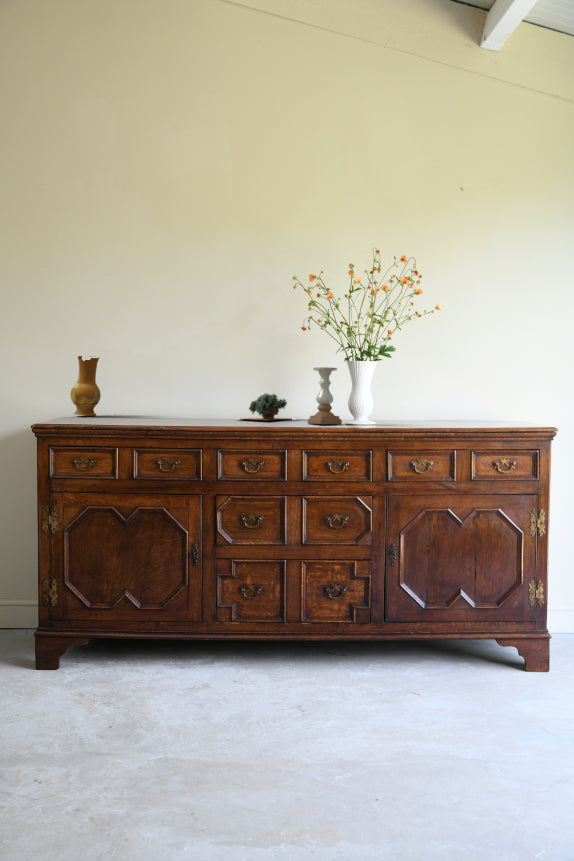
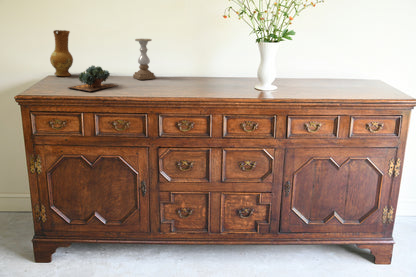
candle holder: present [307,367,342,424] -> present [133,39,156,80]
succulent plant: present [240,393,288,420] -> present [68,65,118,91]

